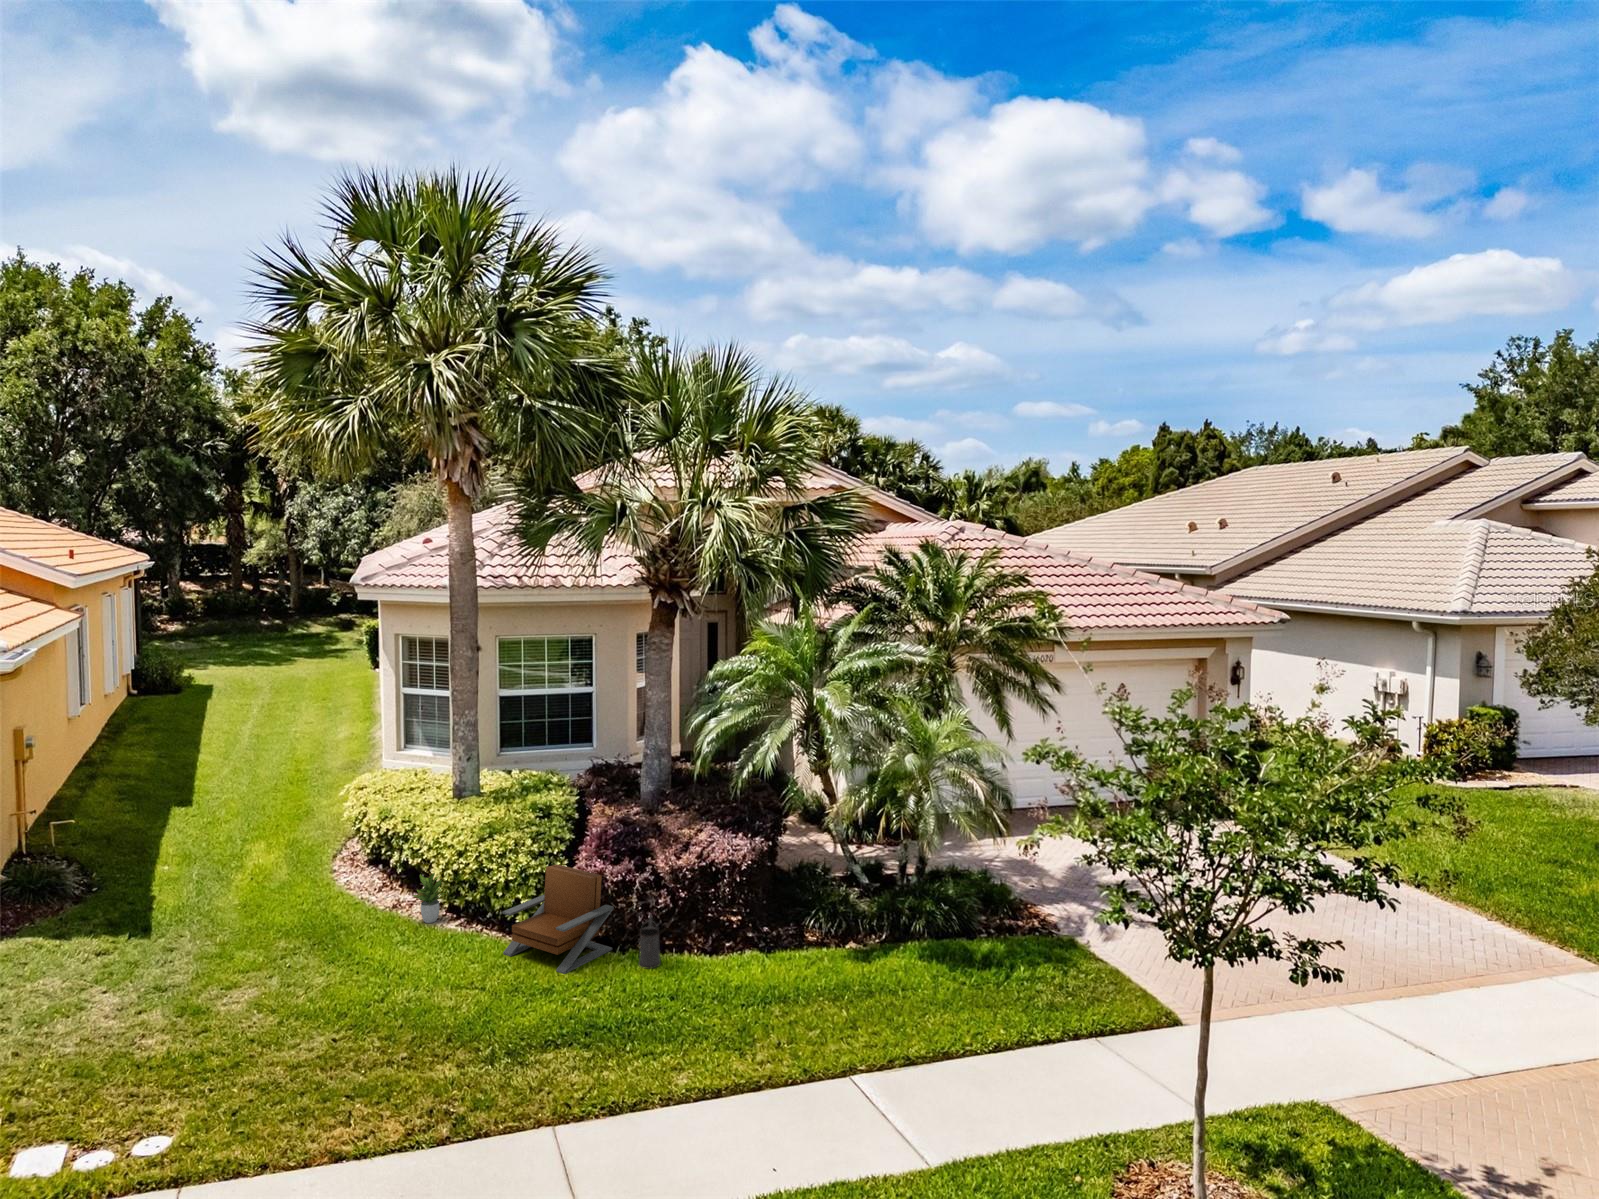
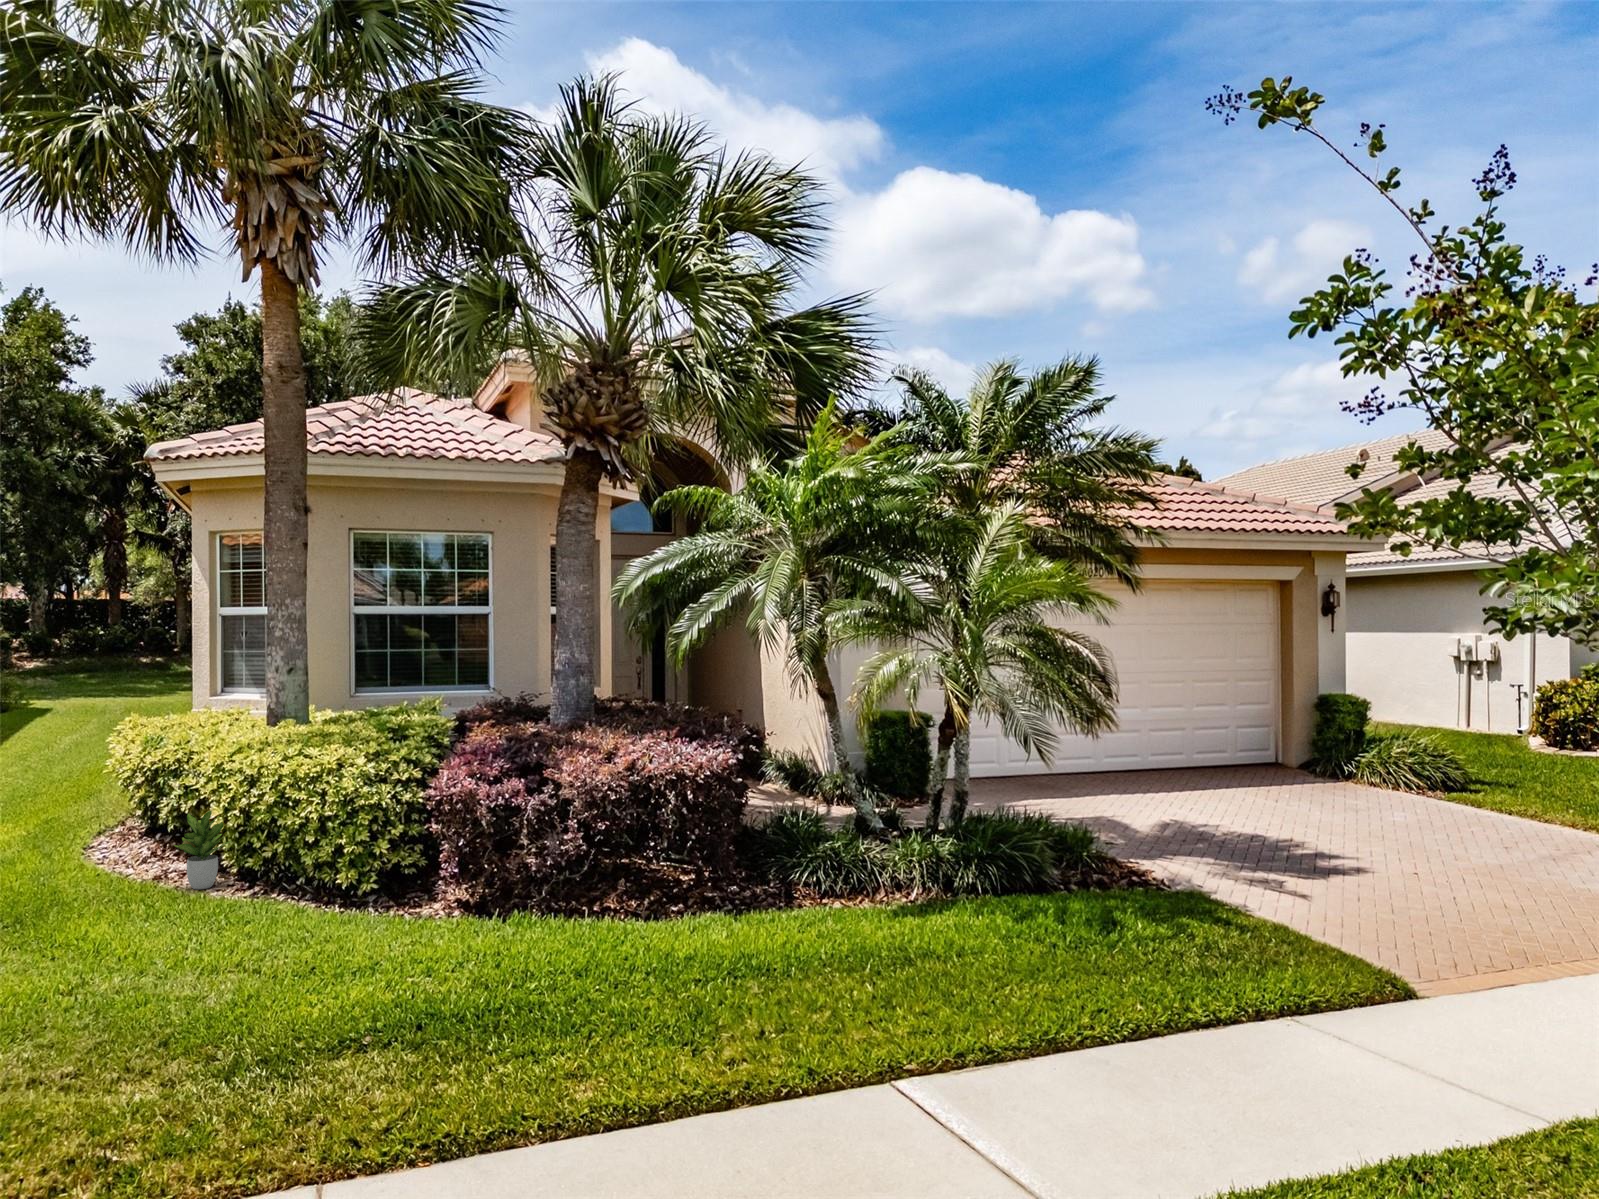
lounge chair: present [503,864,614,974] -> none [304,787,488,947]
watering can: present [638,914,661,969] -> none [523,859,561,939]

